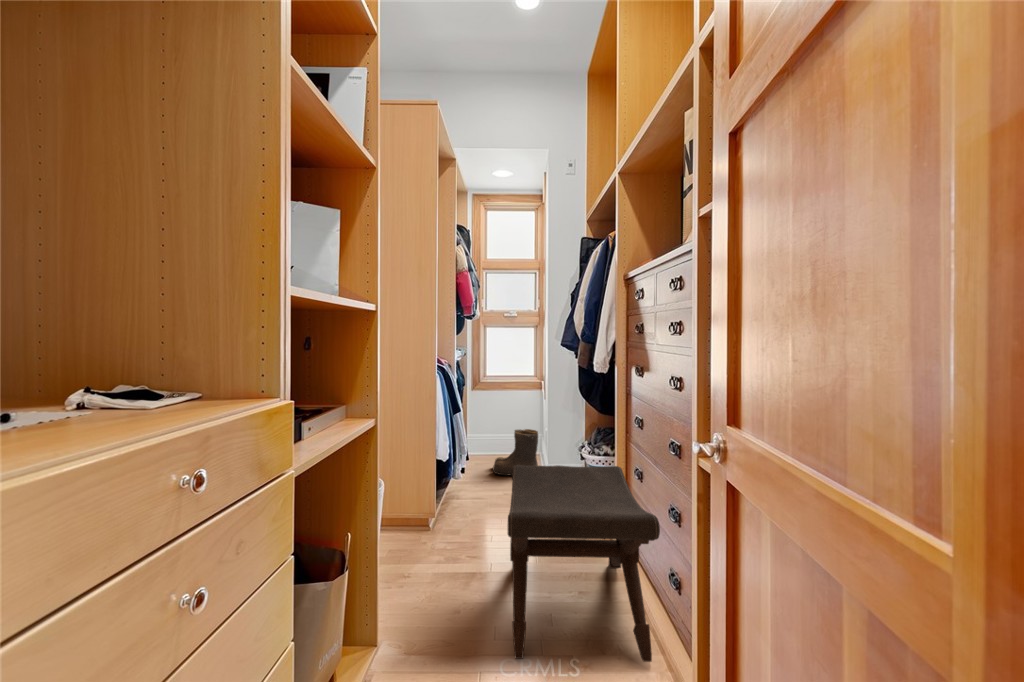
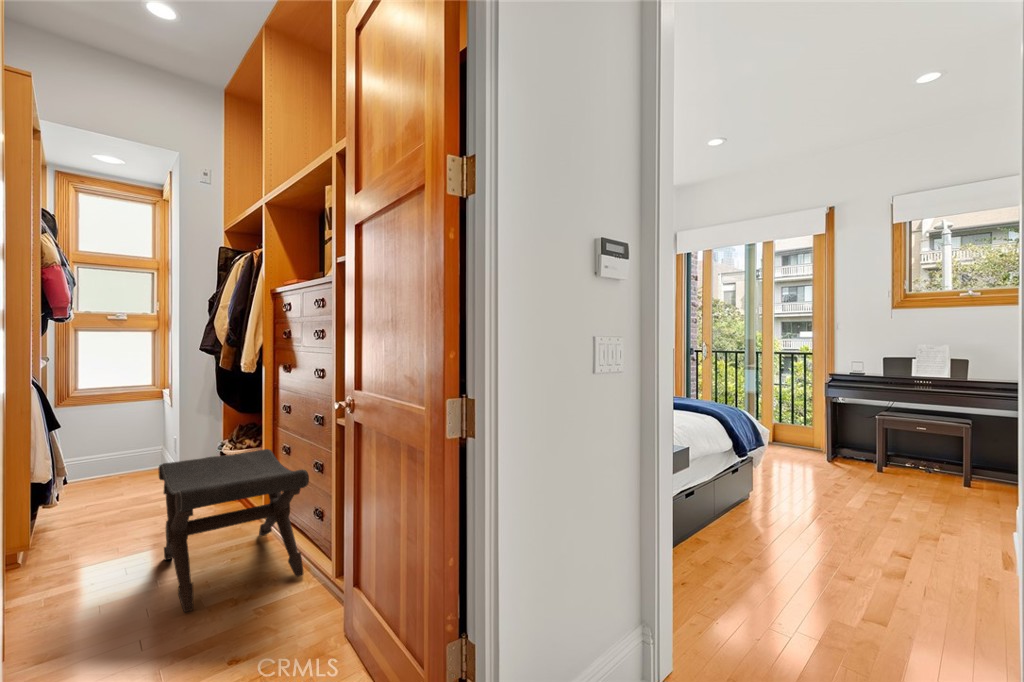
boots: present [493,429,538,476] -> none [98,442,164,496]

